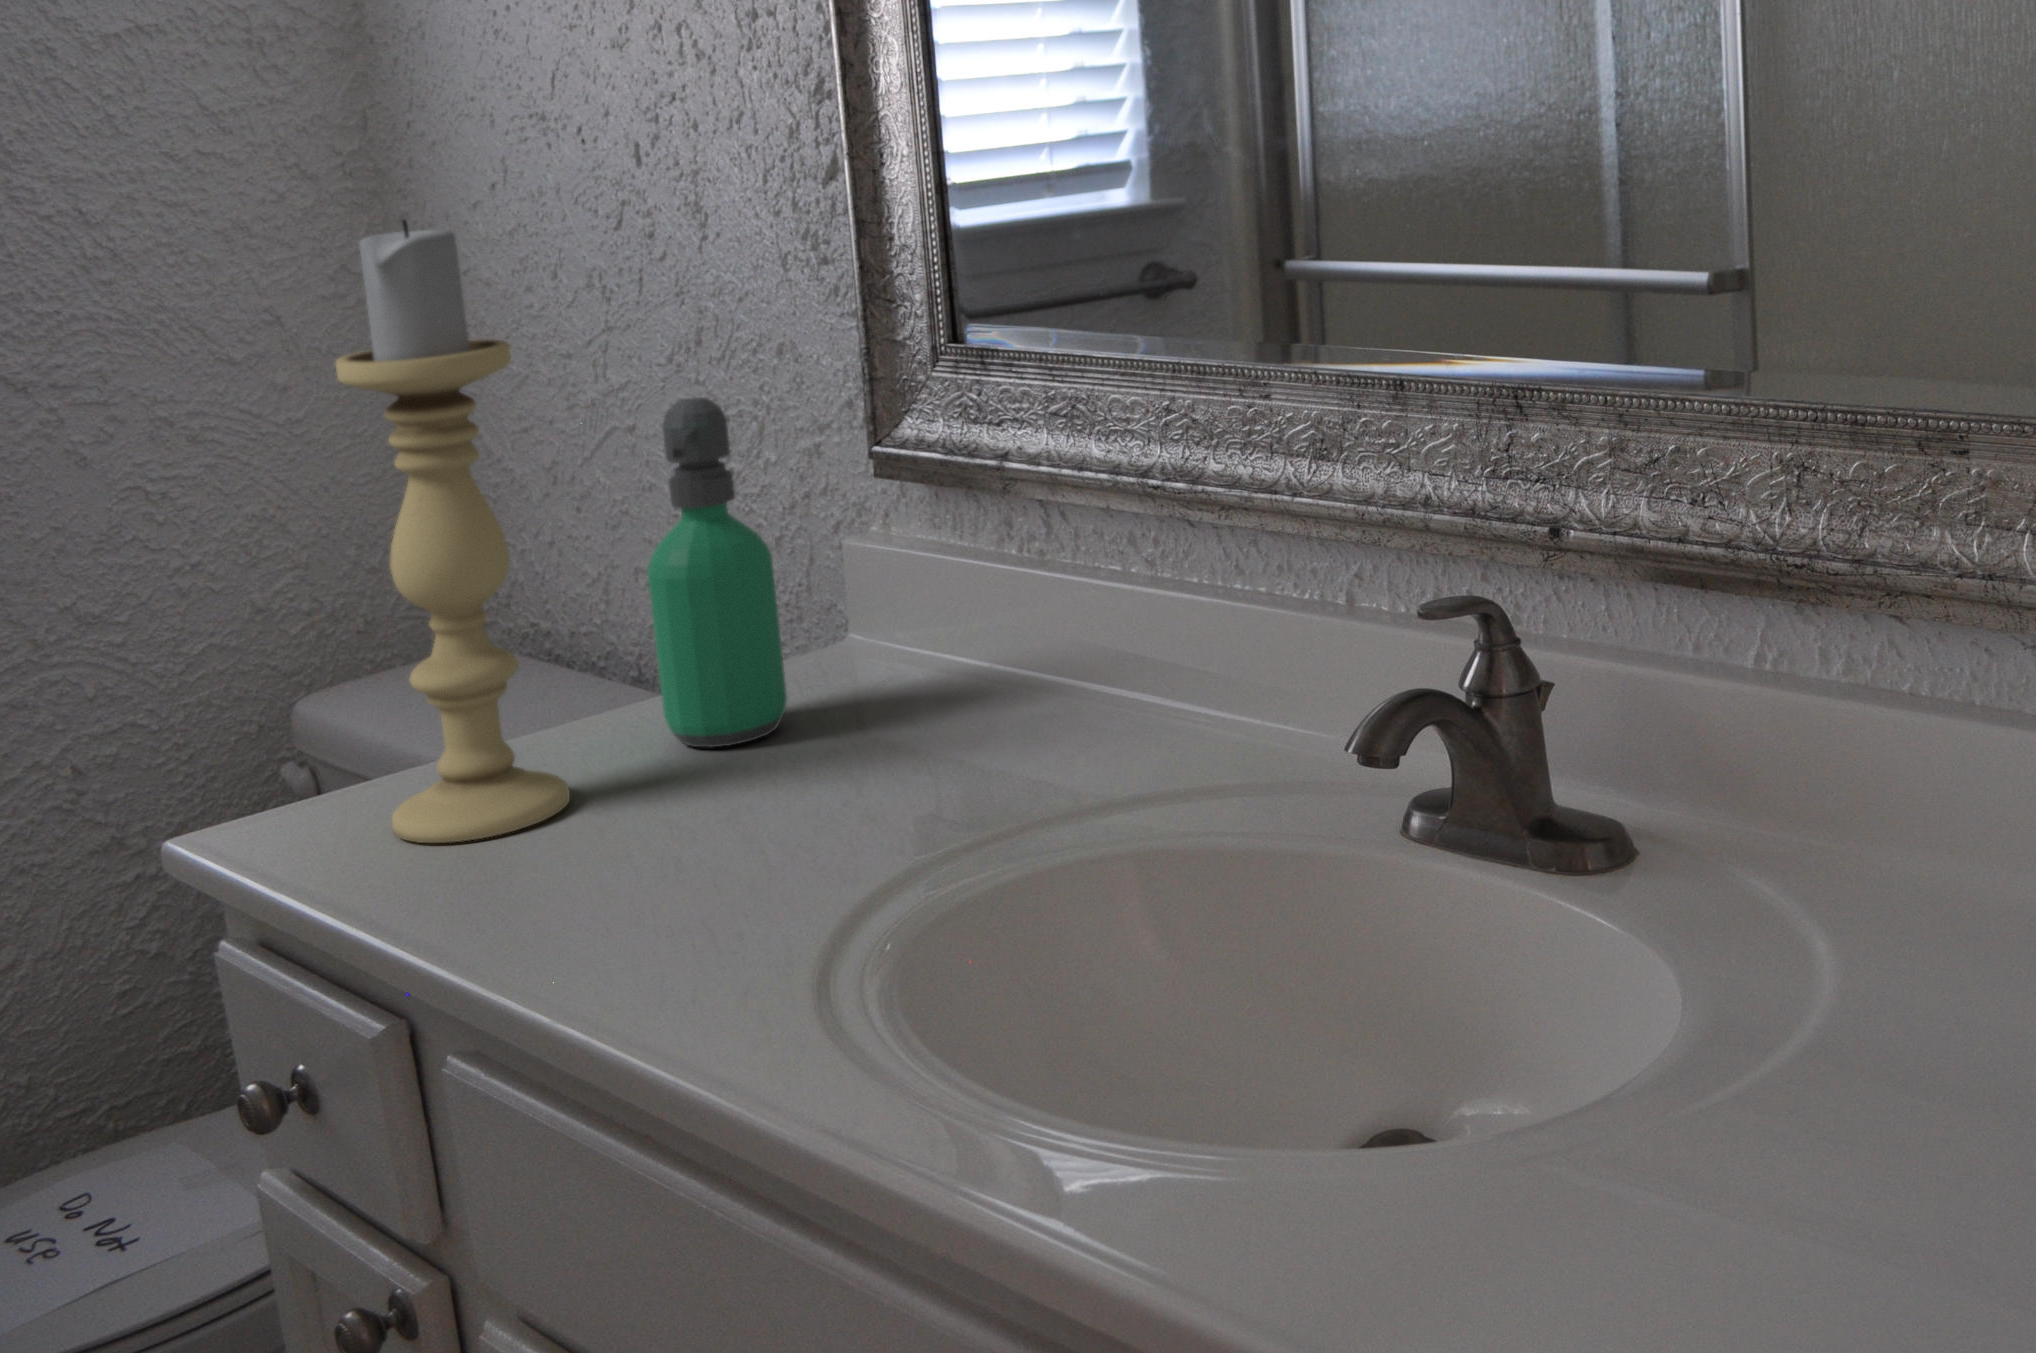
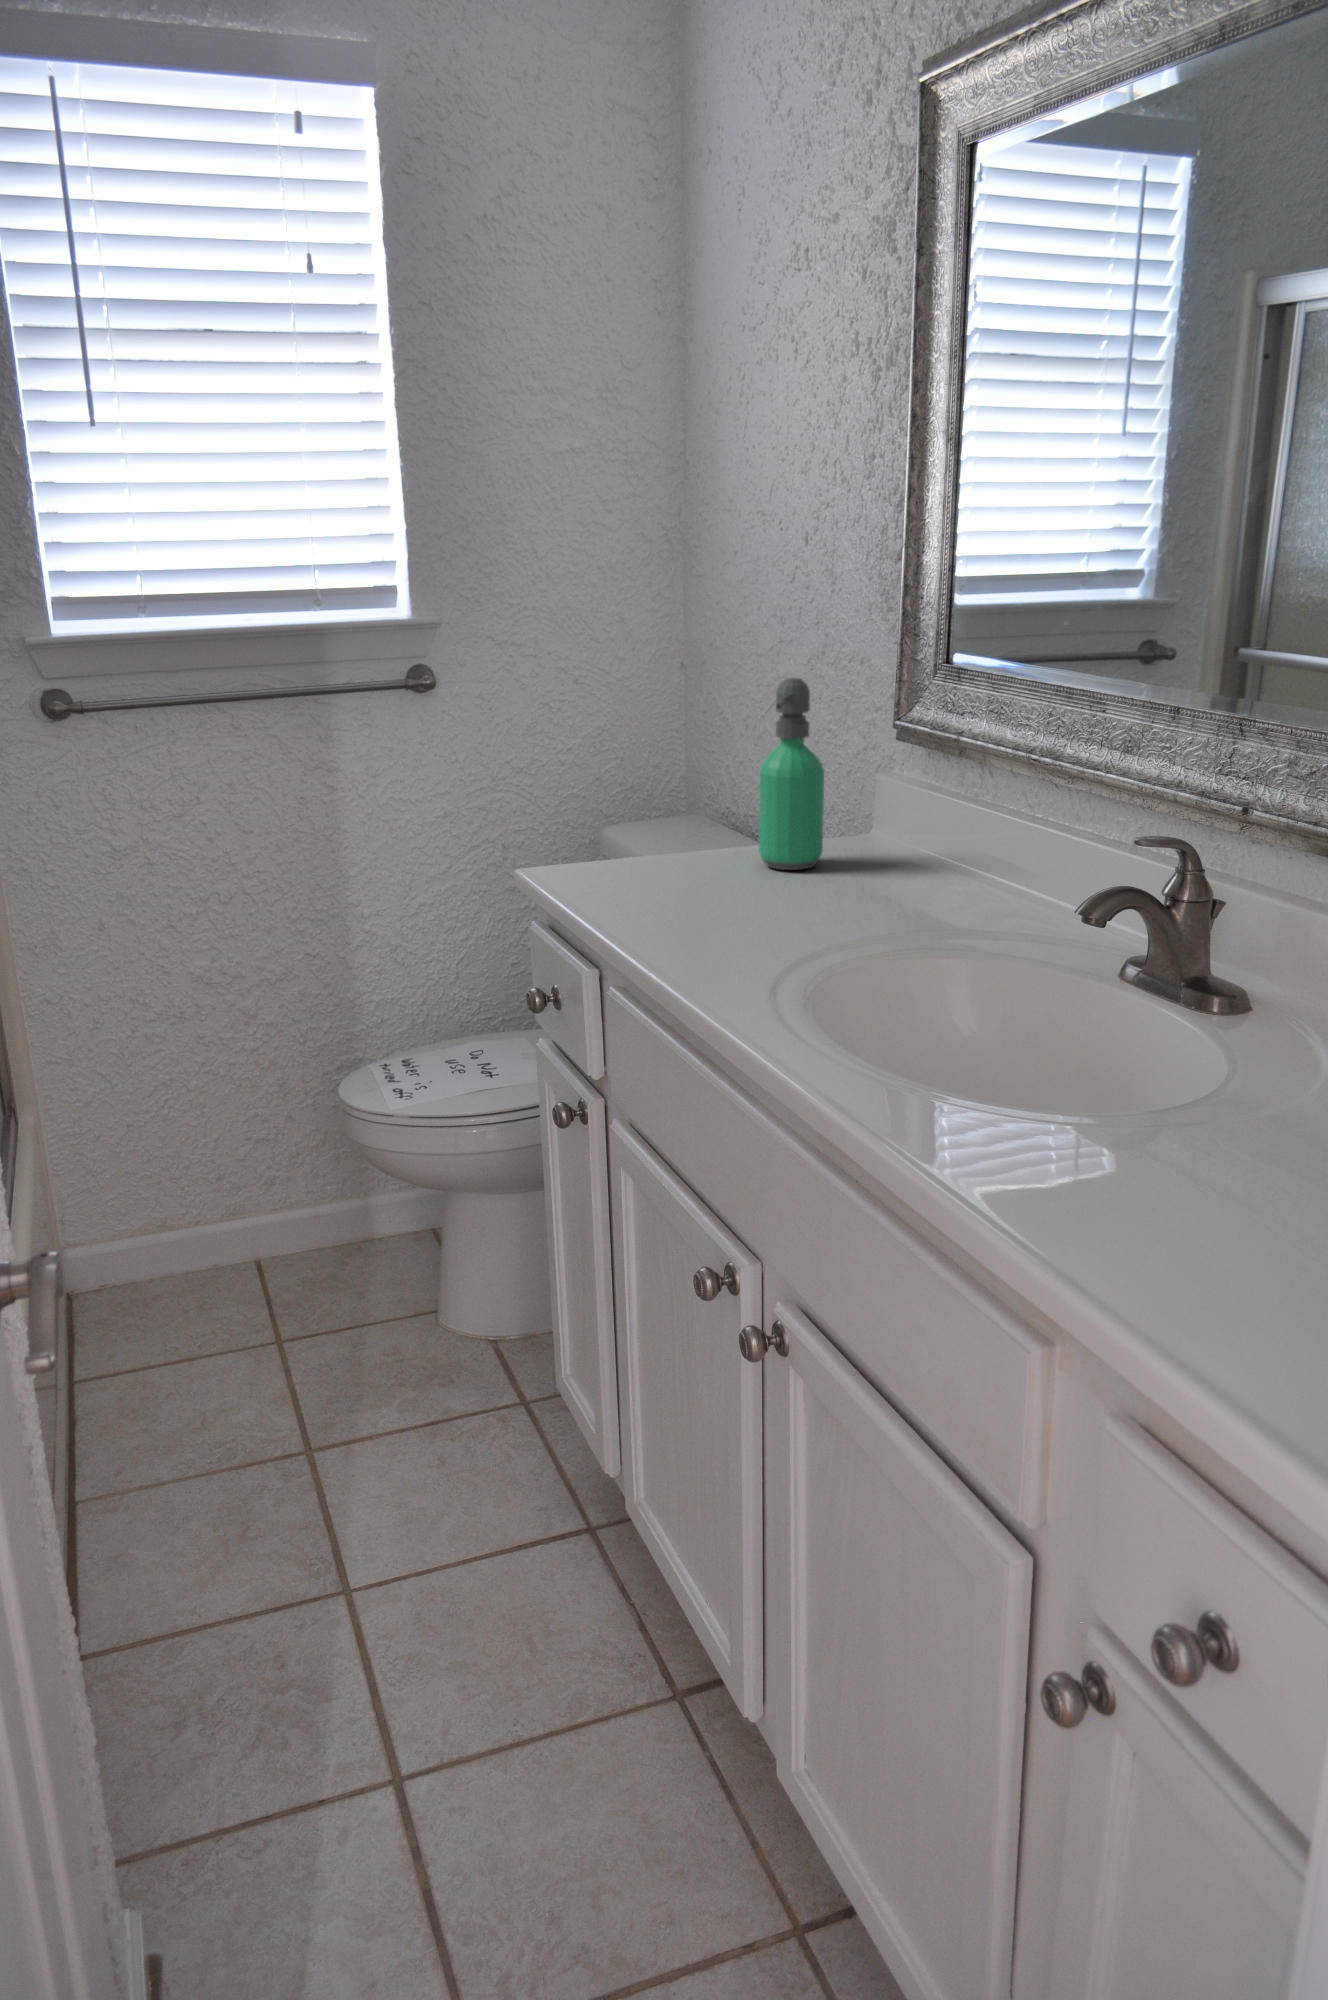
candle holder: present [336,220,570,843] -> none [619,564,704,889]

